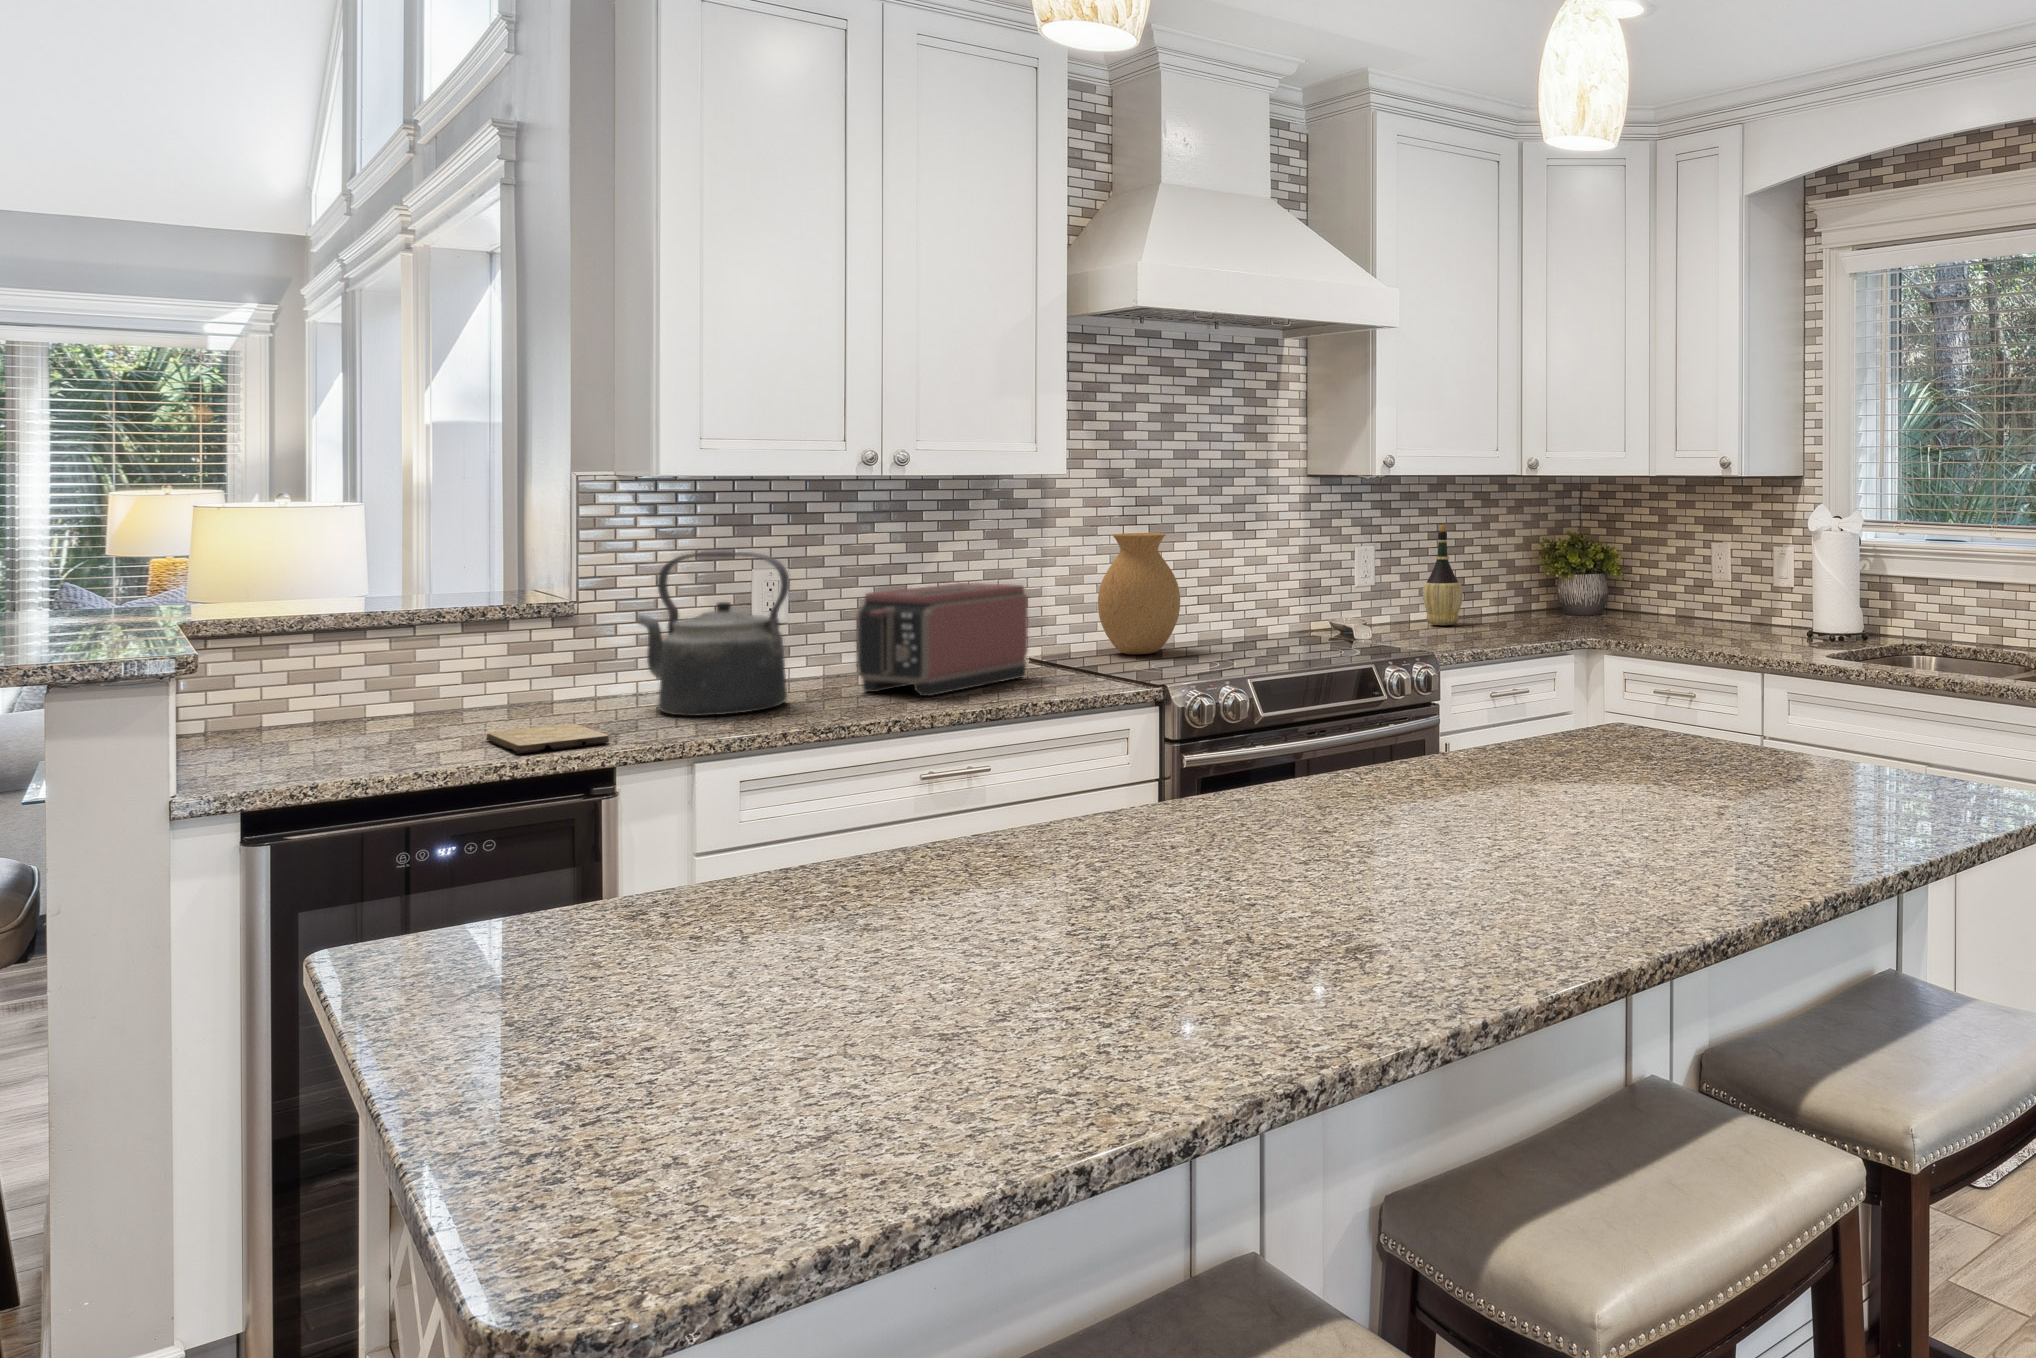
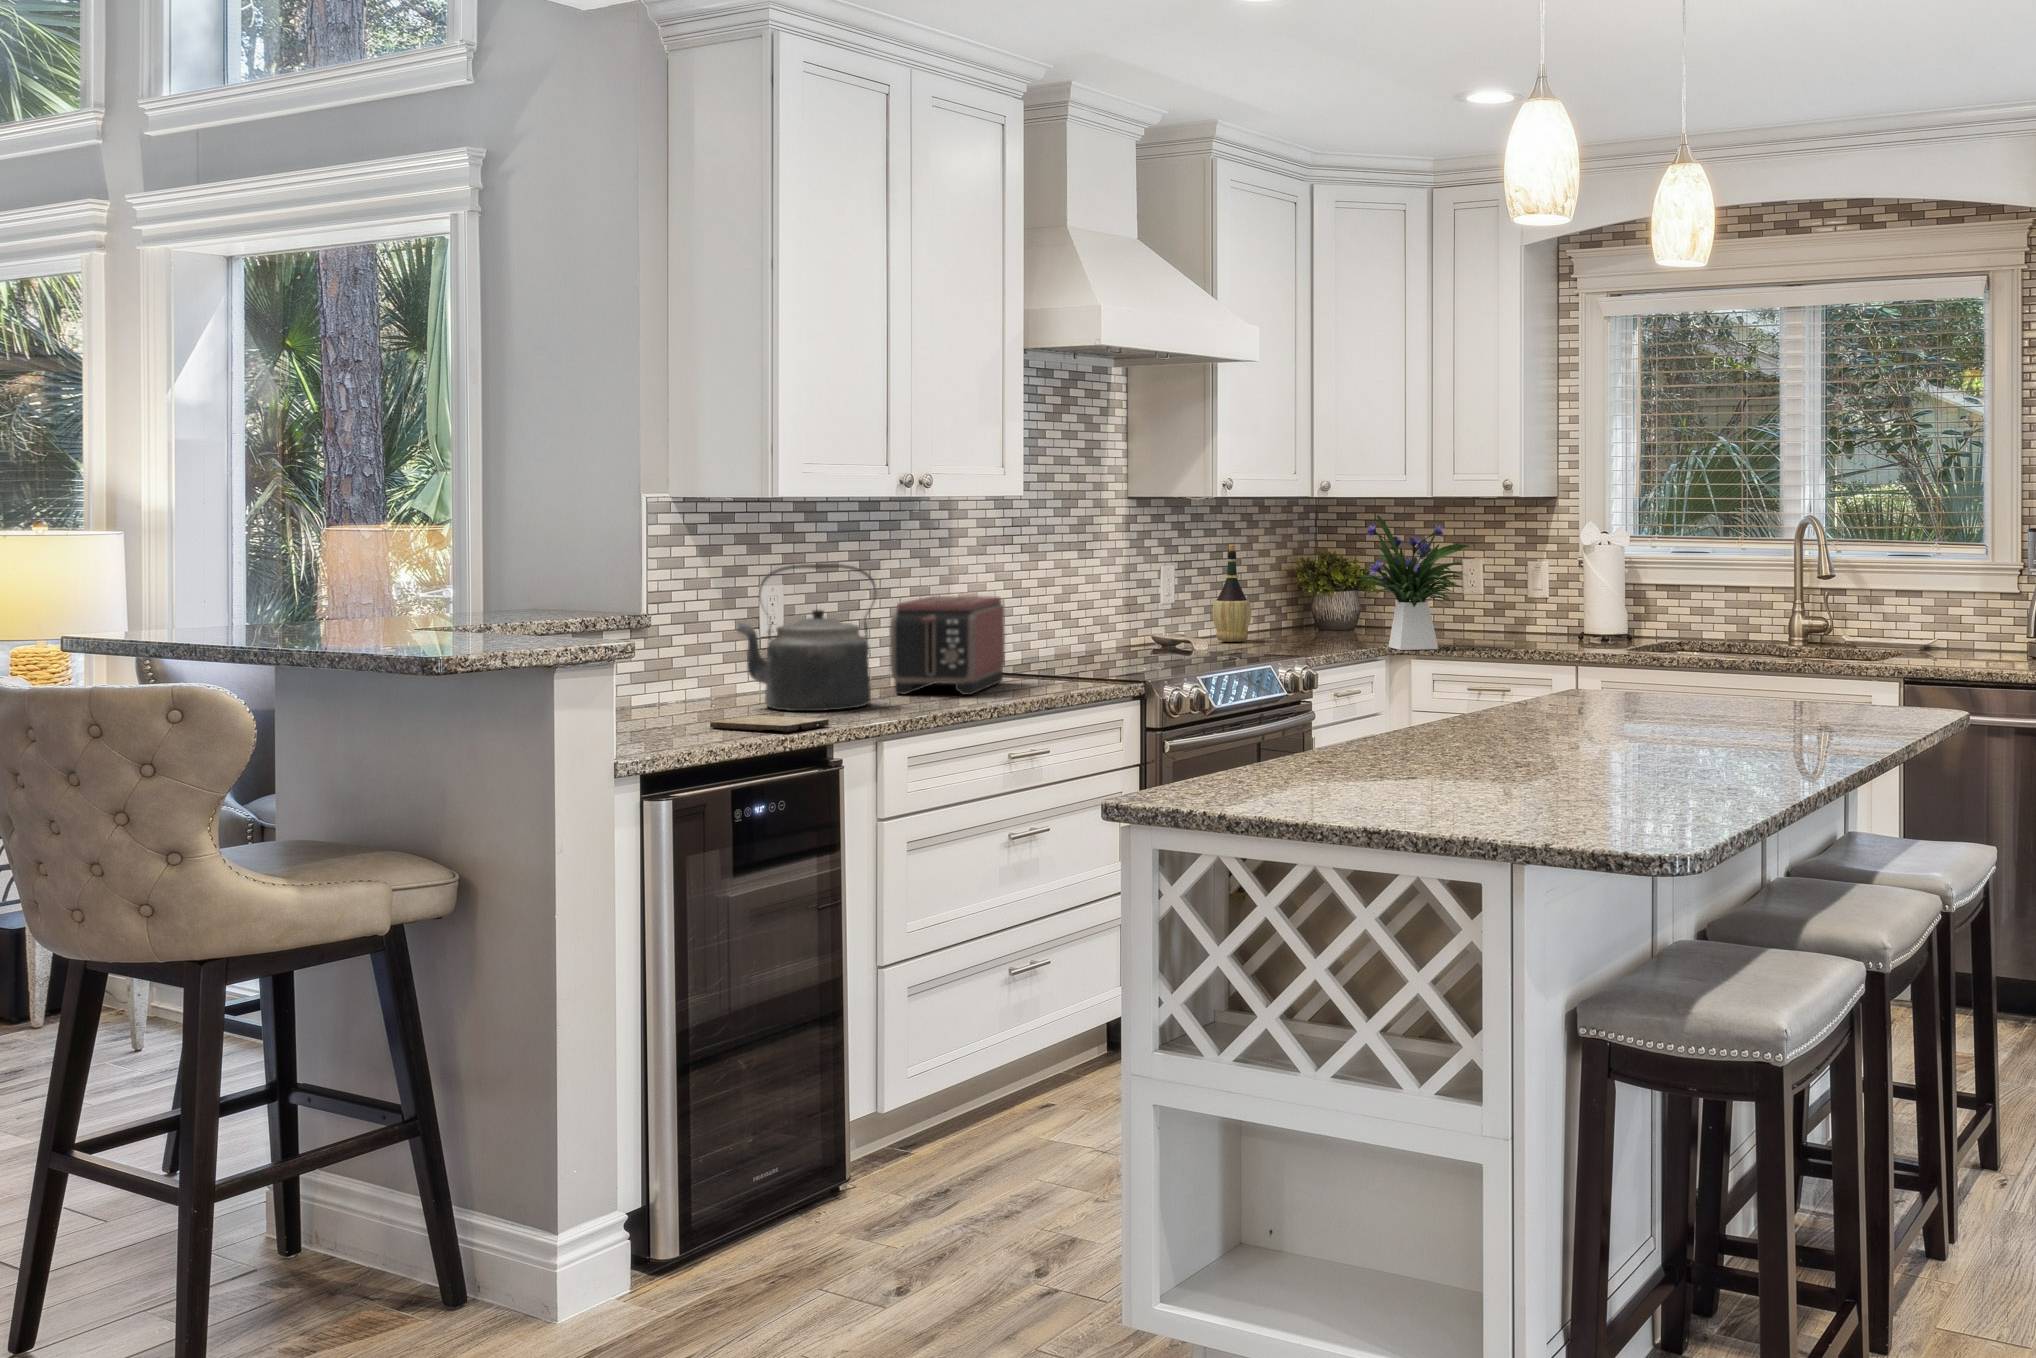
flower arrangement: none [1538,496,1675,643] -> present [1348,516,1469,650]
vase: present [1098,533,1180,654] -> none [994,551,1070,666]

